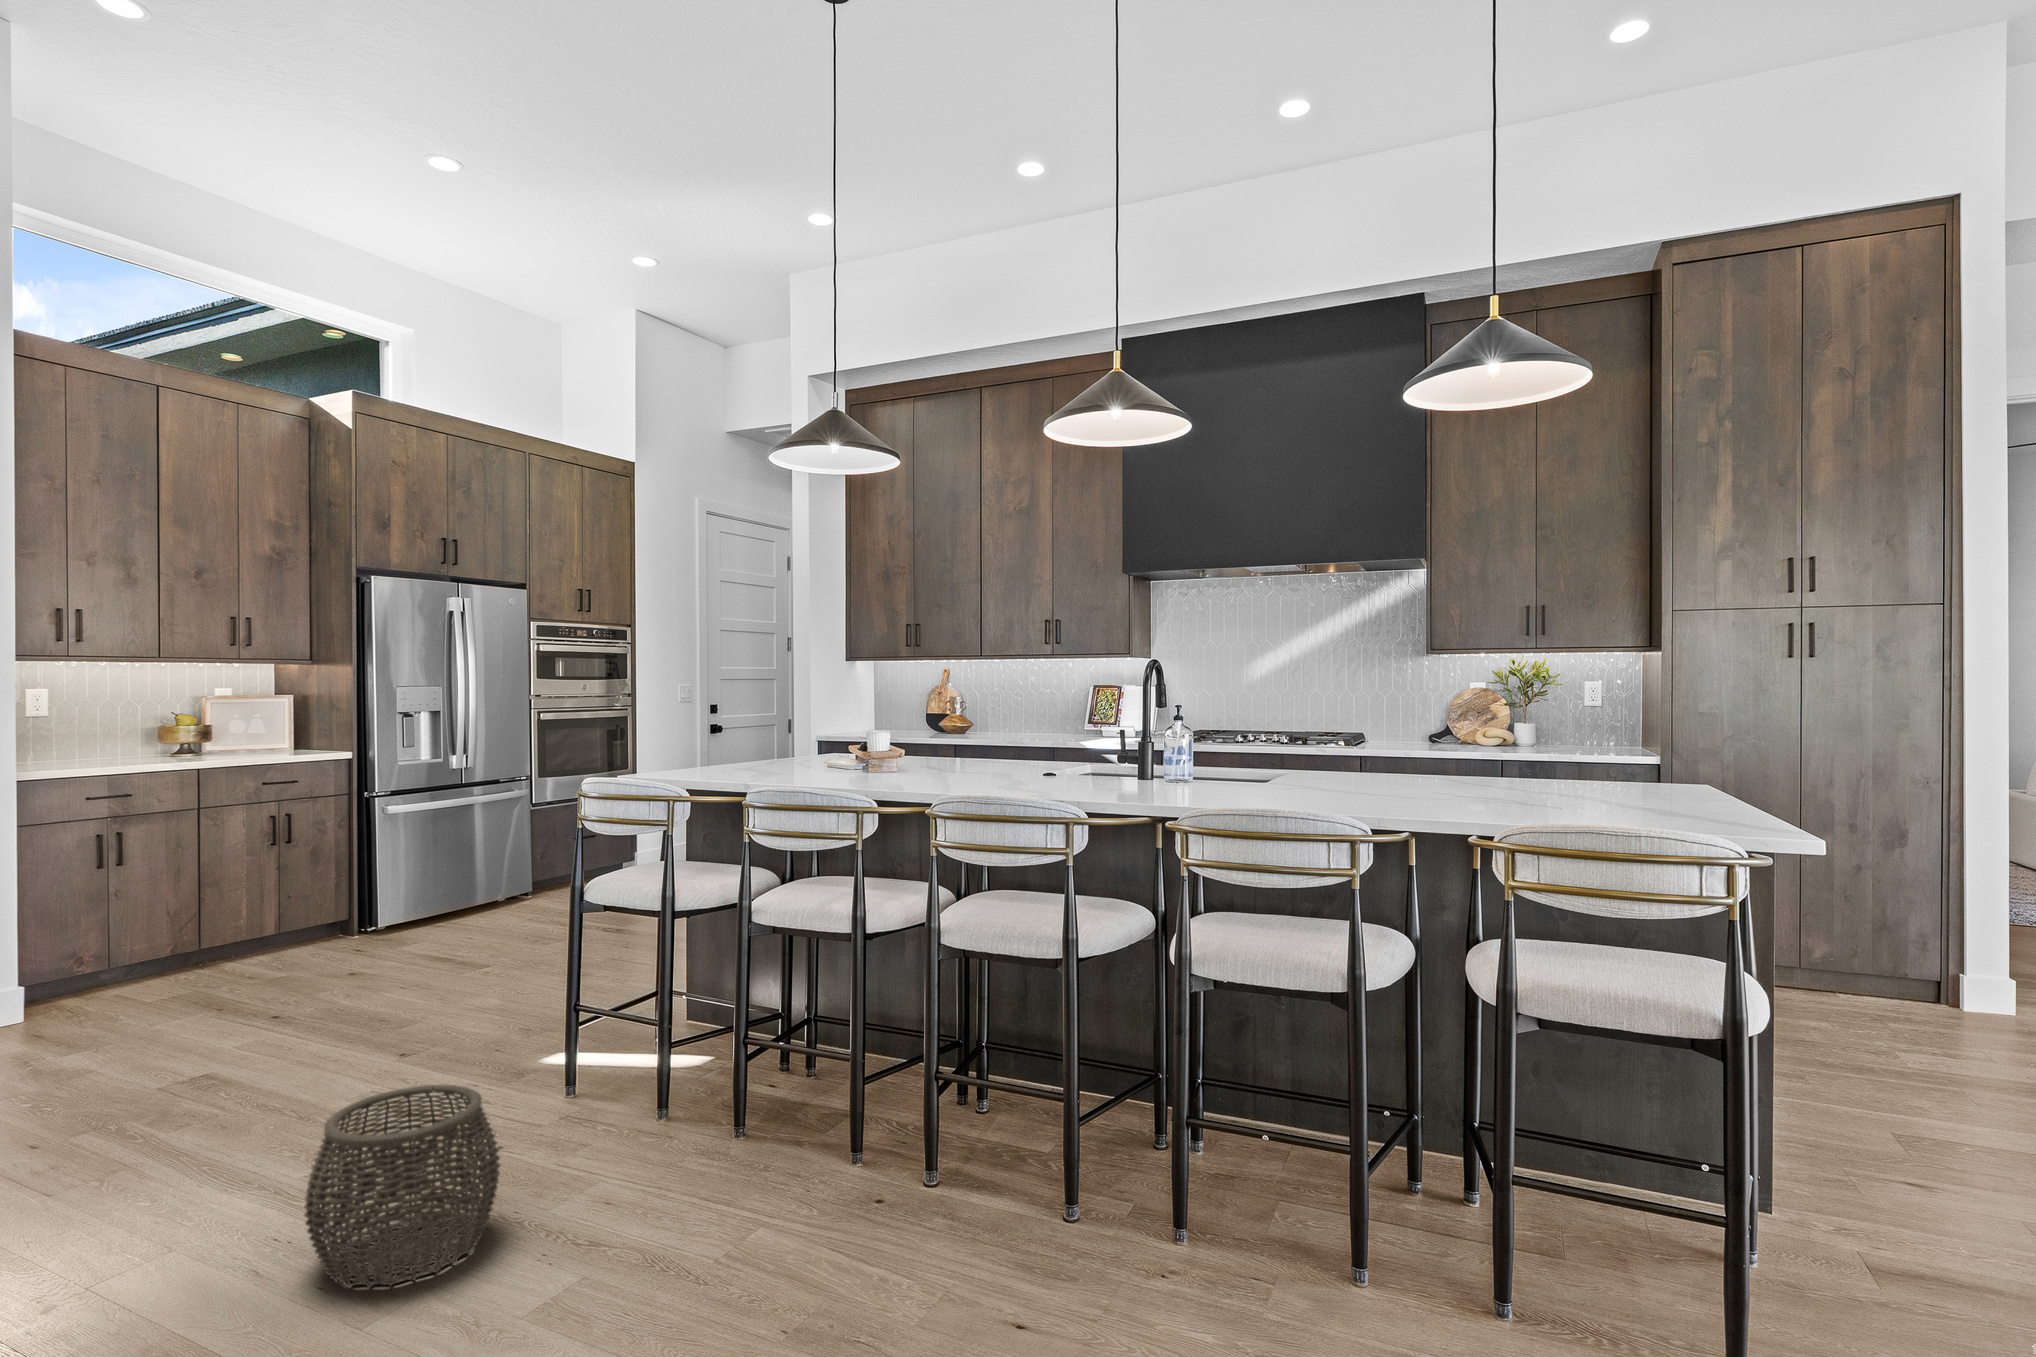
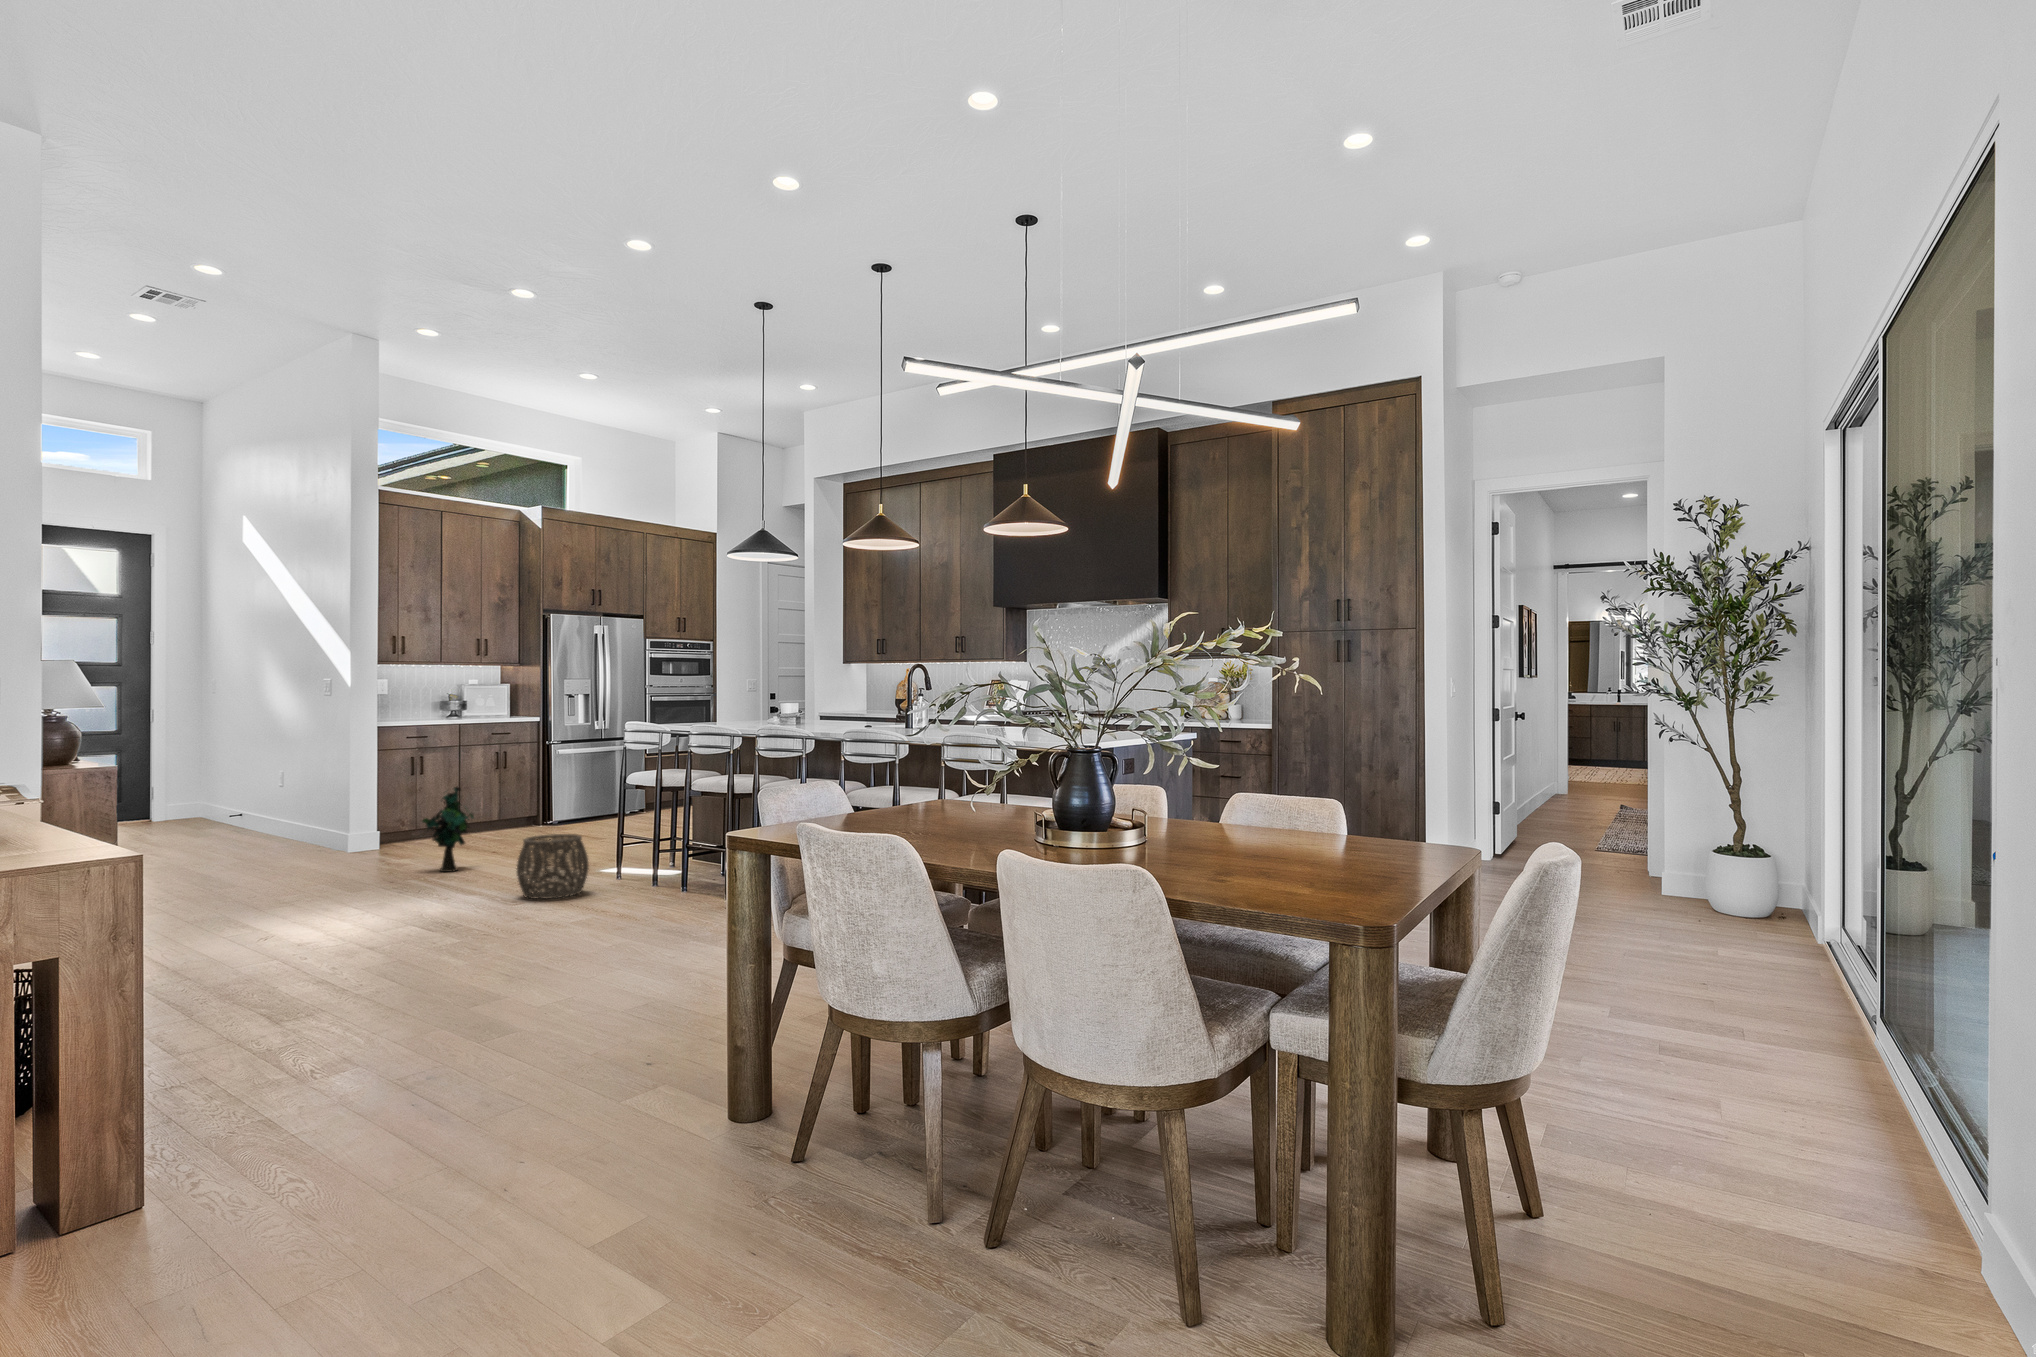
decorative plant: none [72,933,208,1128] -> present [422,787,474,872]

